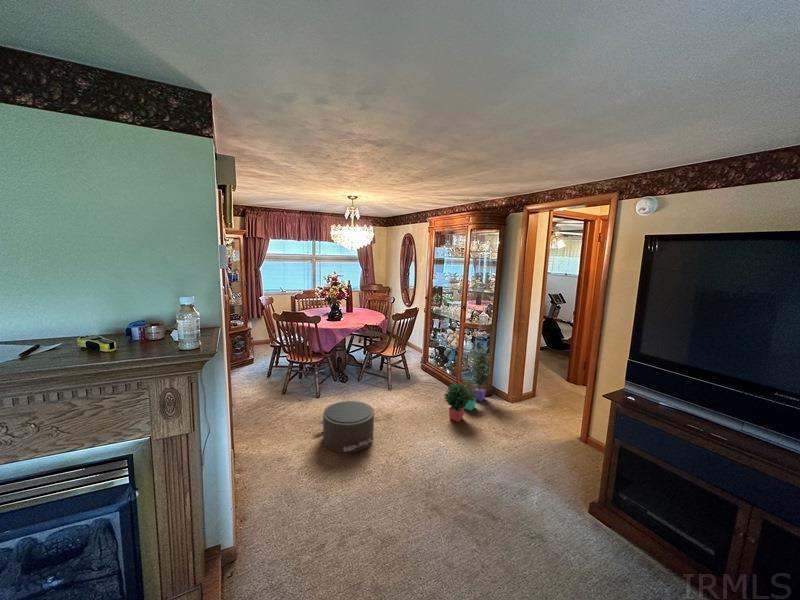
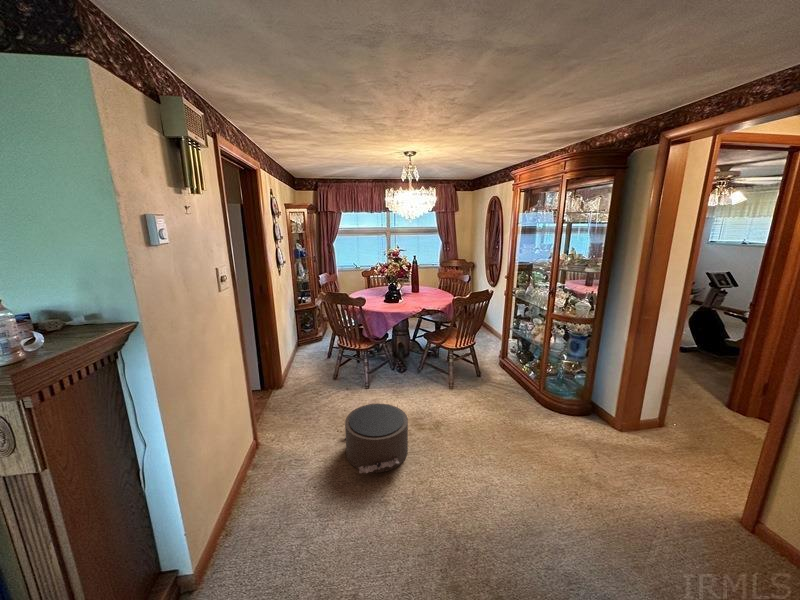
potted plant: present [444,343,492,422] -> none [510,342,593,451]

